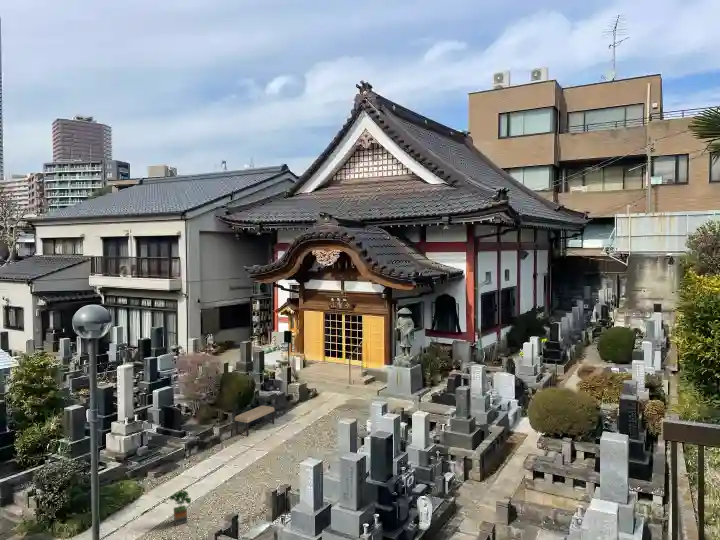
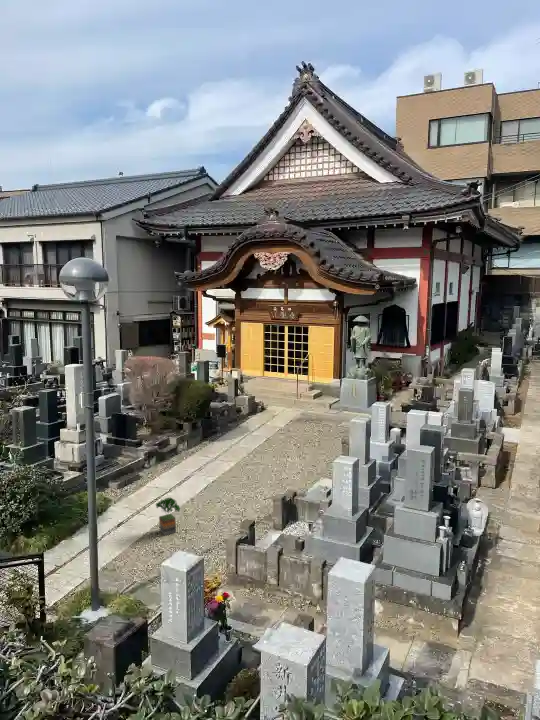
bench: present [235,406,275,436] -> none [192,416,232,447]

